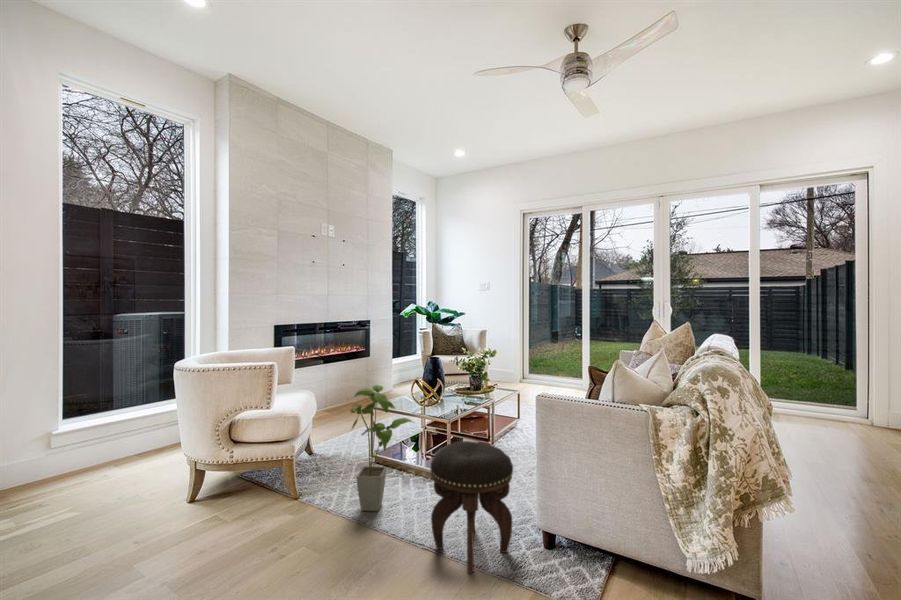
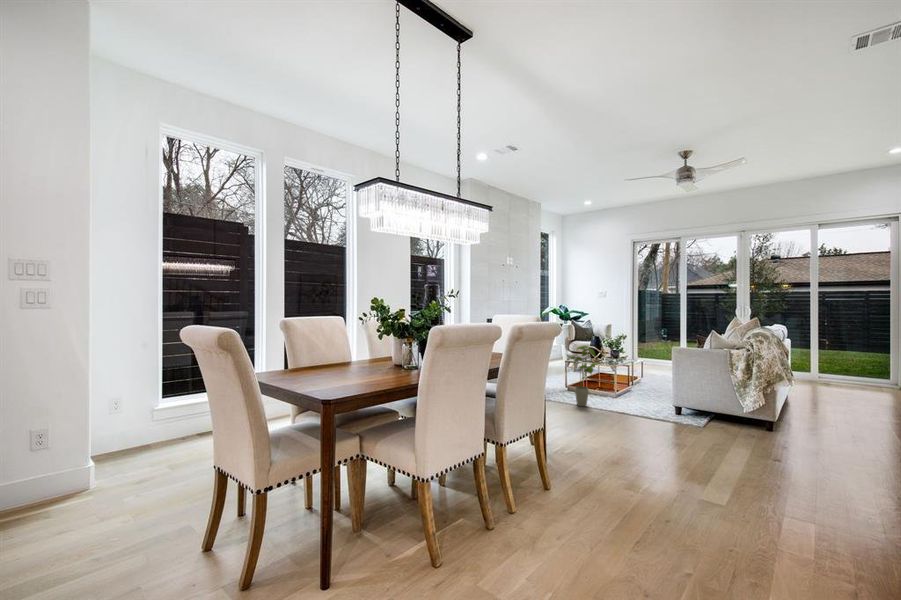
footstool: present [431,441,513,573] -> none [622,370,662,421]

